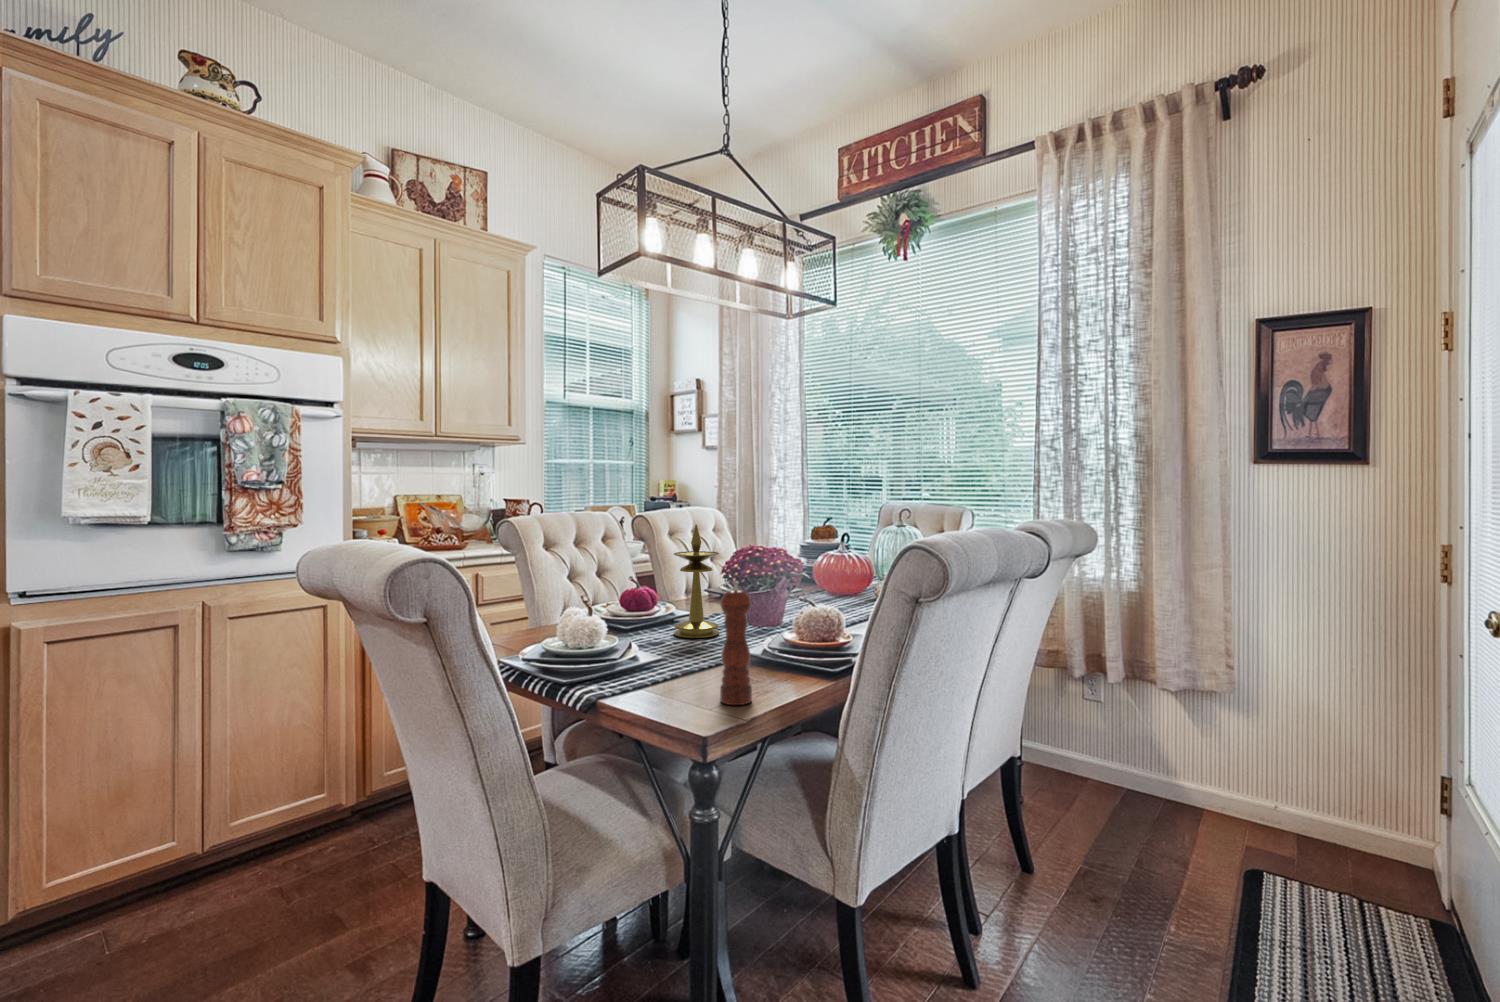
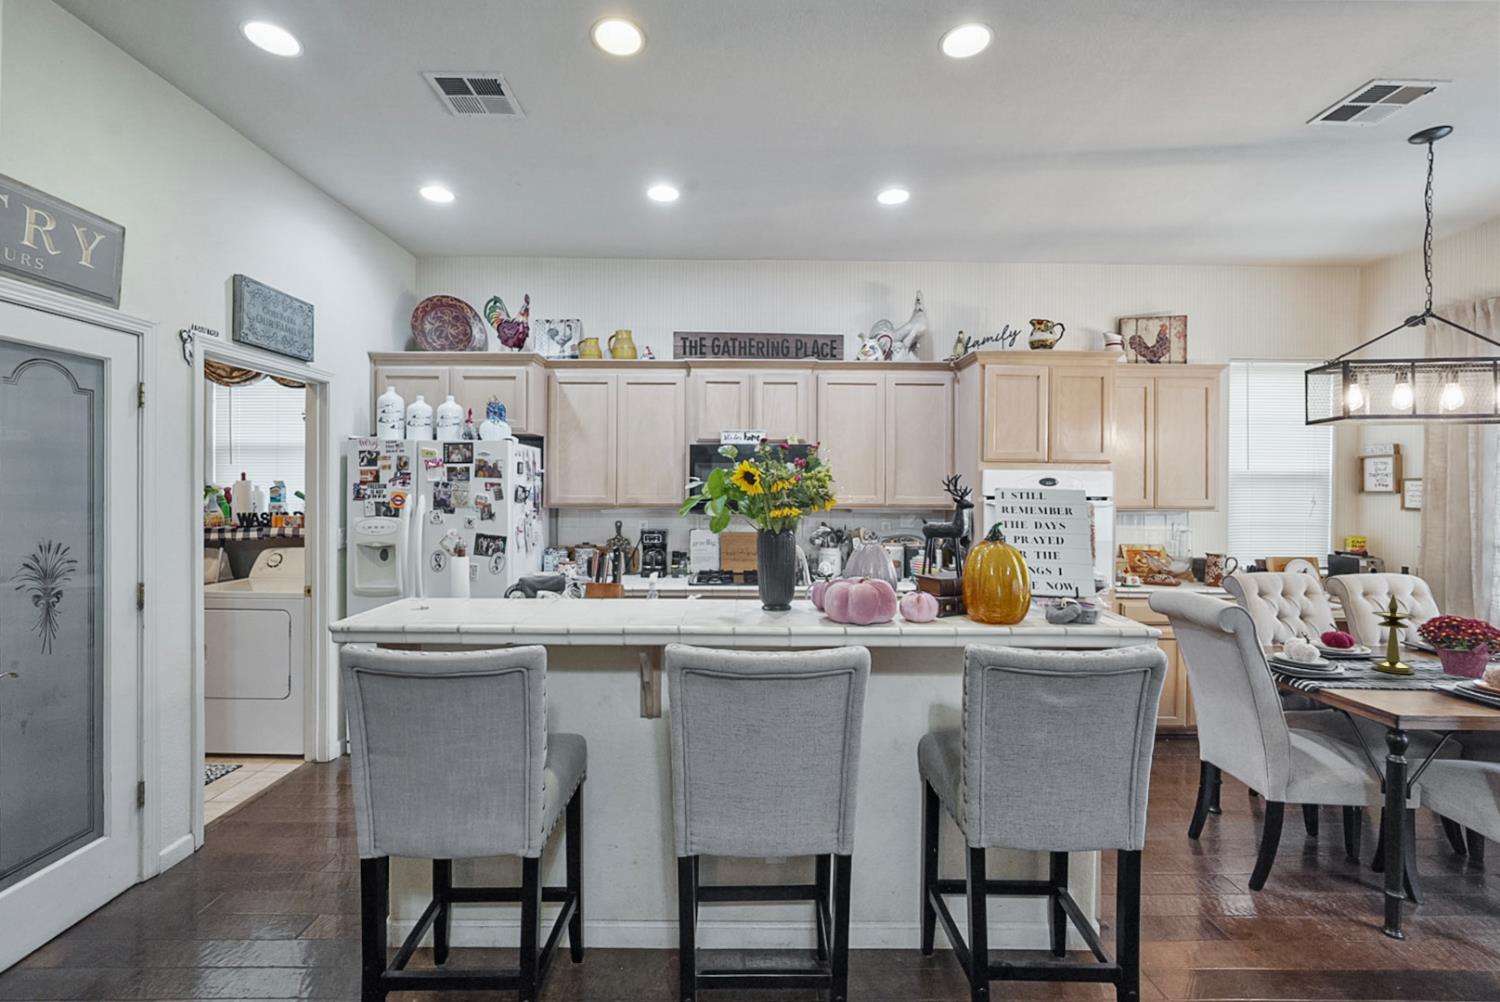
pepper mill: present [720,581,752,705] -> none [1412,637,1439,711]

